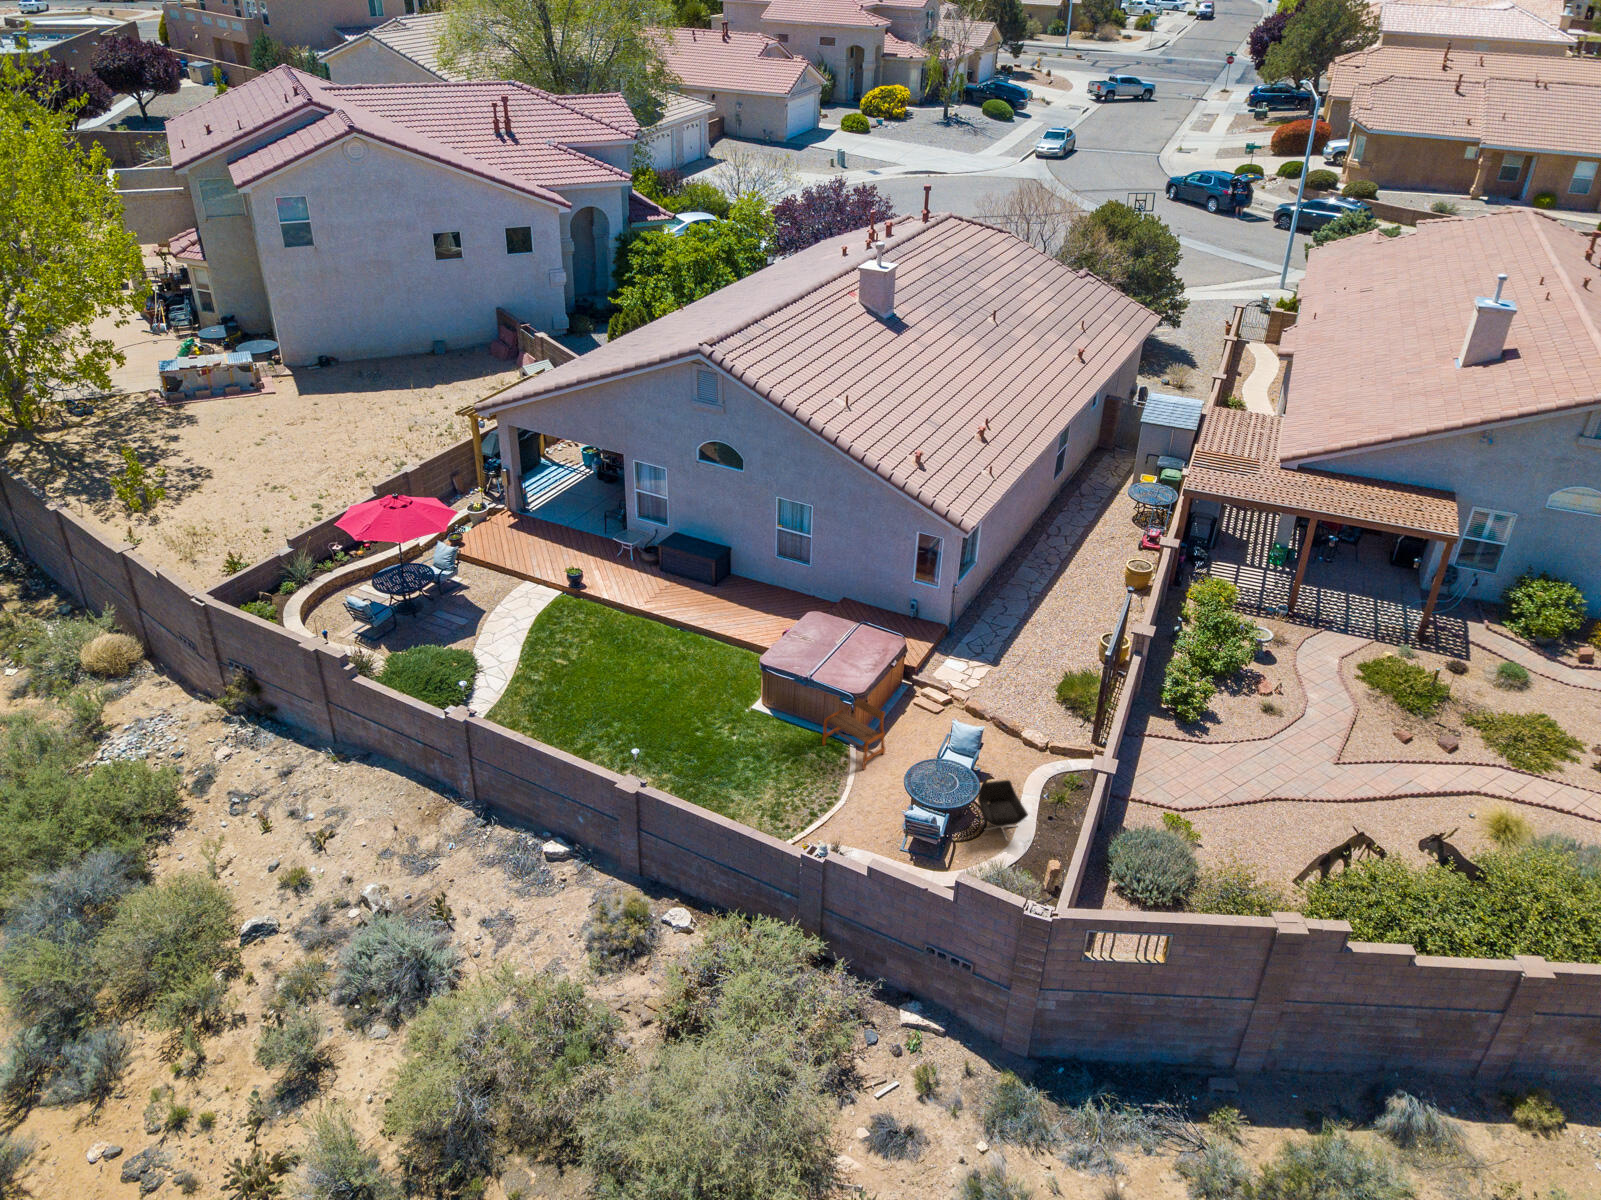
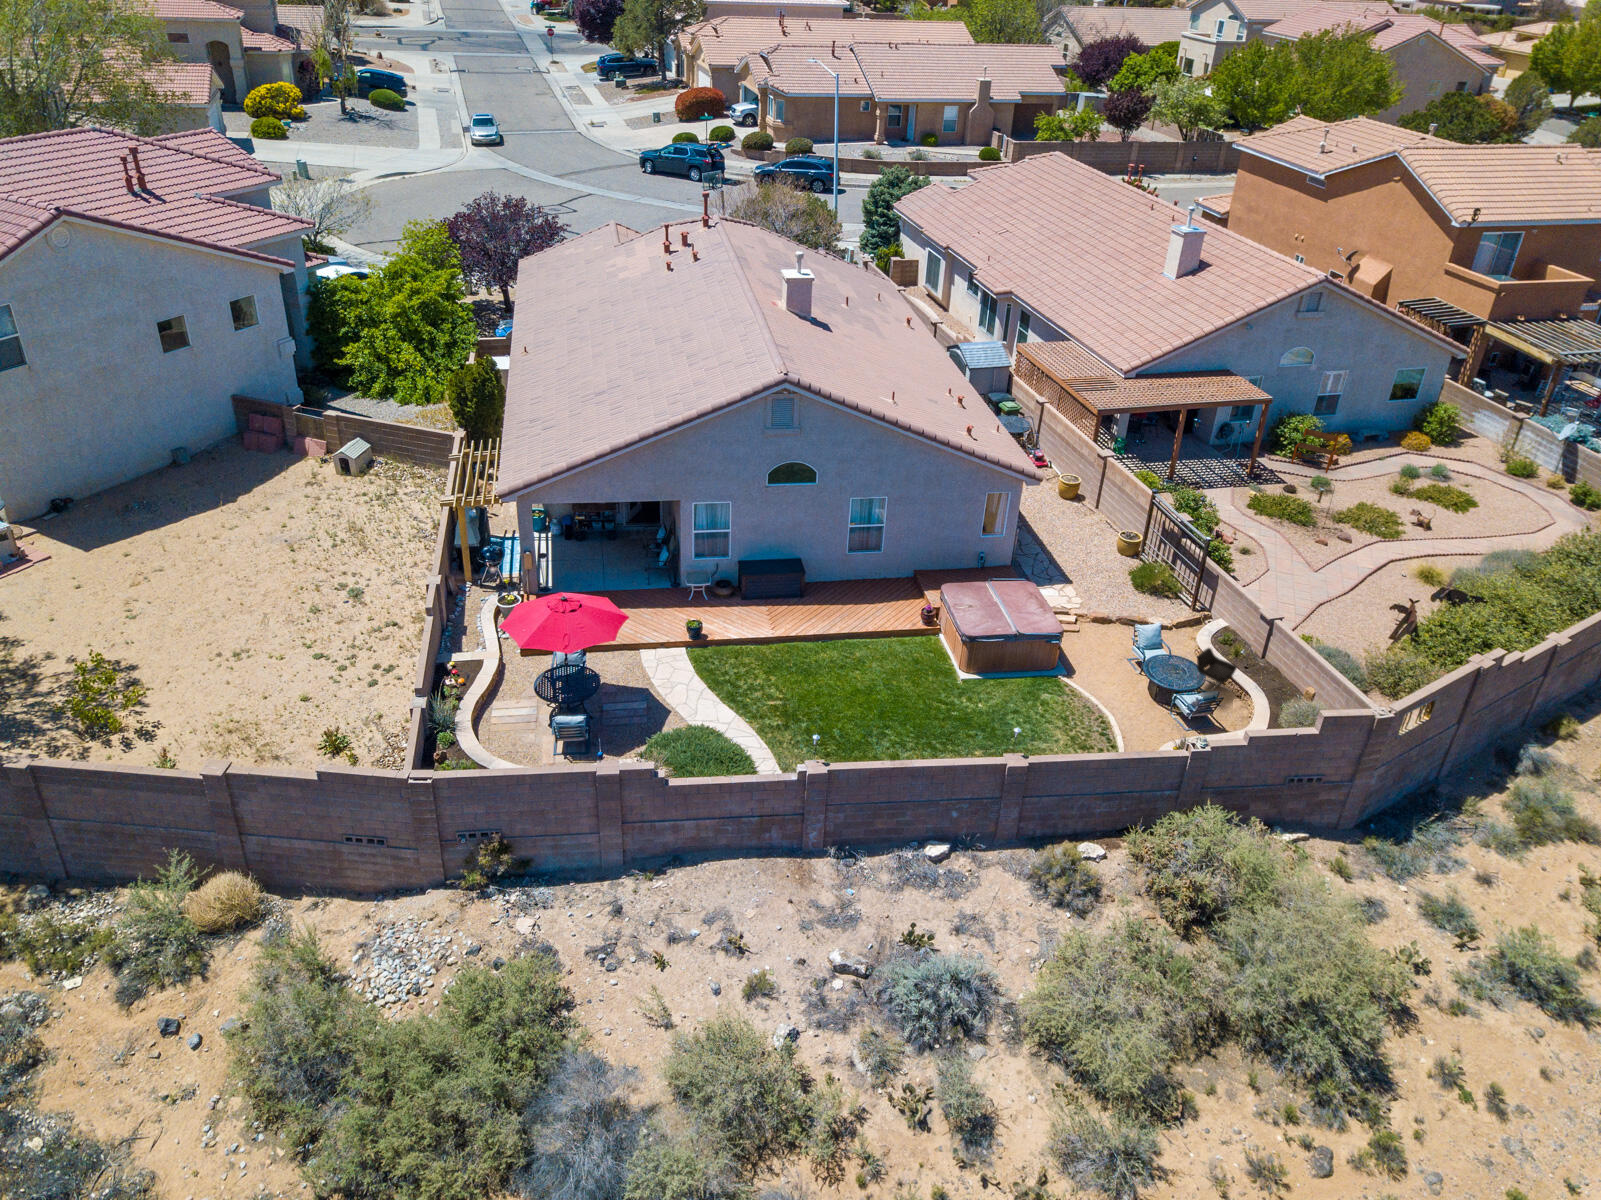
bench: present [822,698,885,770] -> present [1291,428,1339,473]

